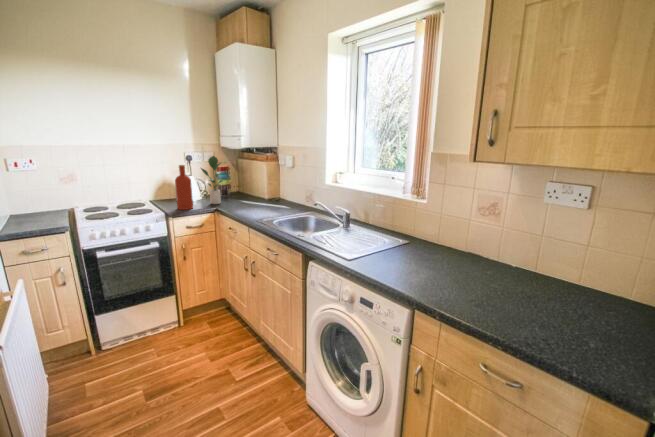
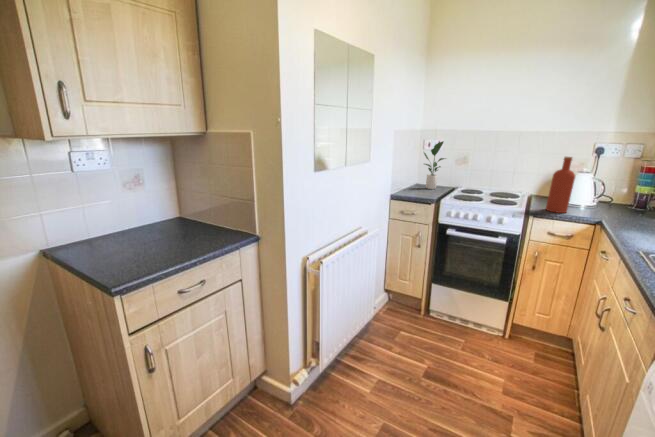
potted plant: present [201,156,222,204] -> present [424,141,445,189]

